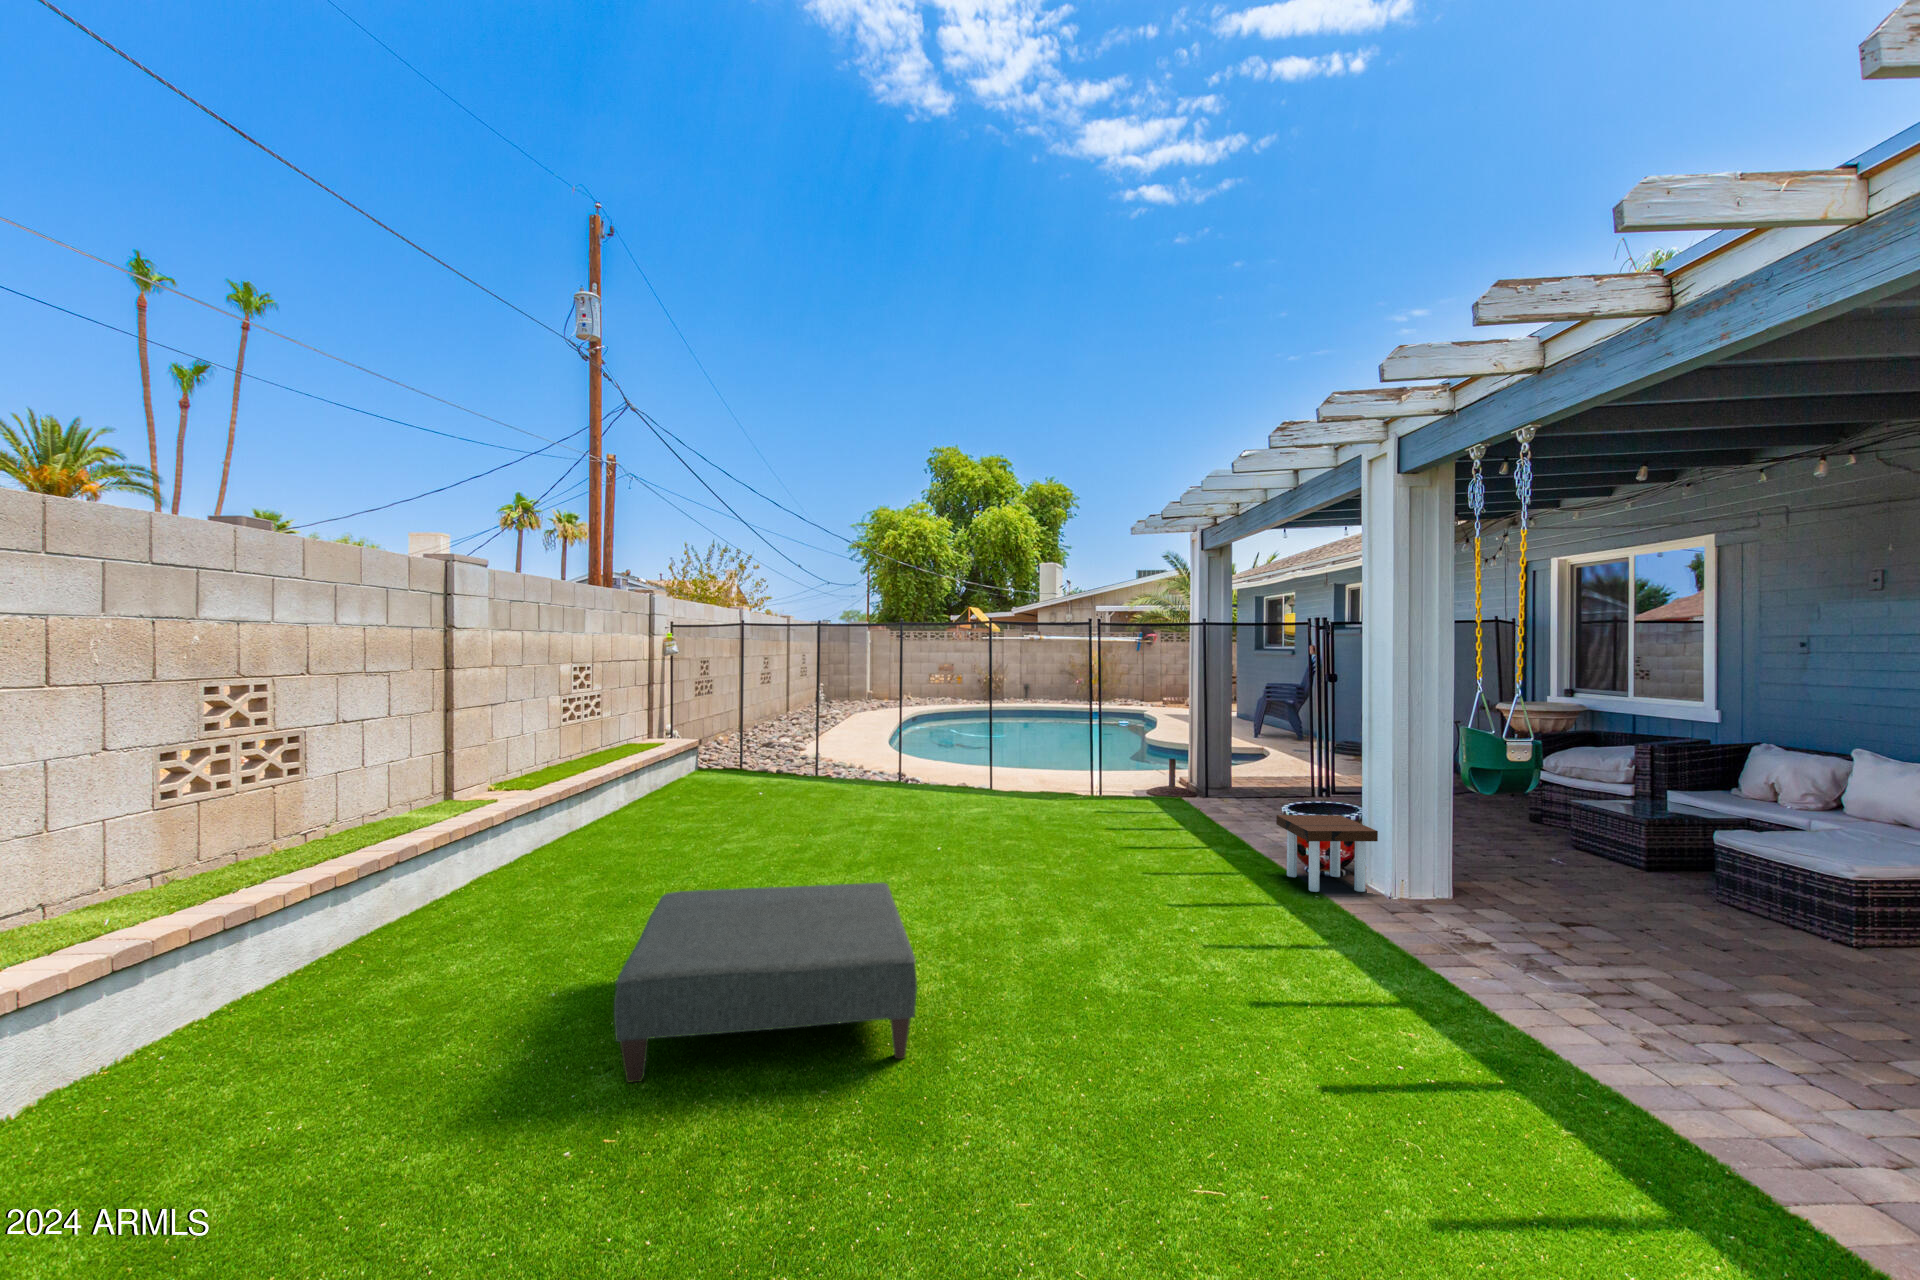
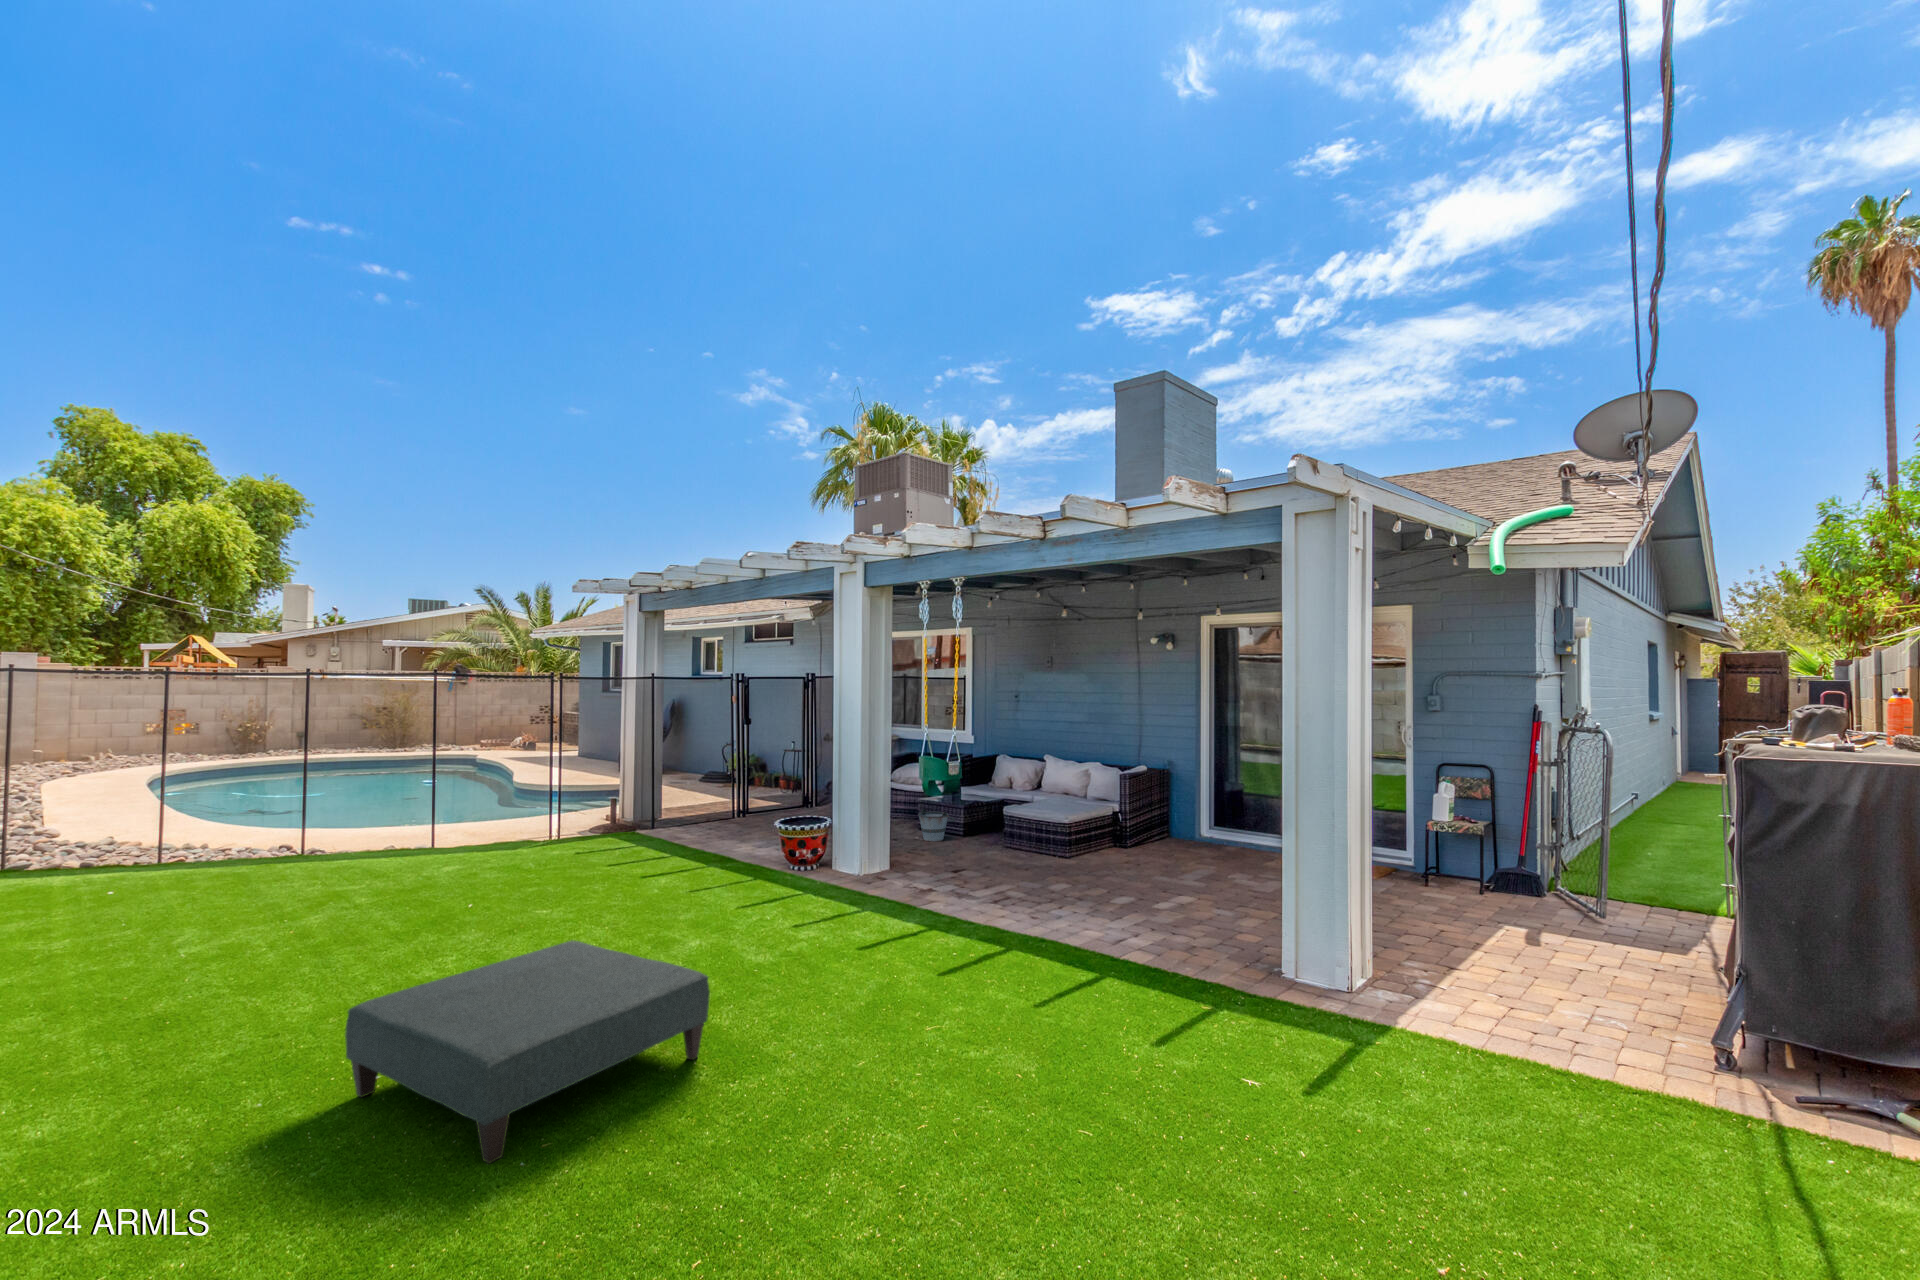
side table: present [1276,815,1378,892] -> none [778,827,851,885]
bucket: none [1555,818,1629,873] -> present [918,809,955,842]

